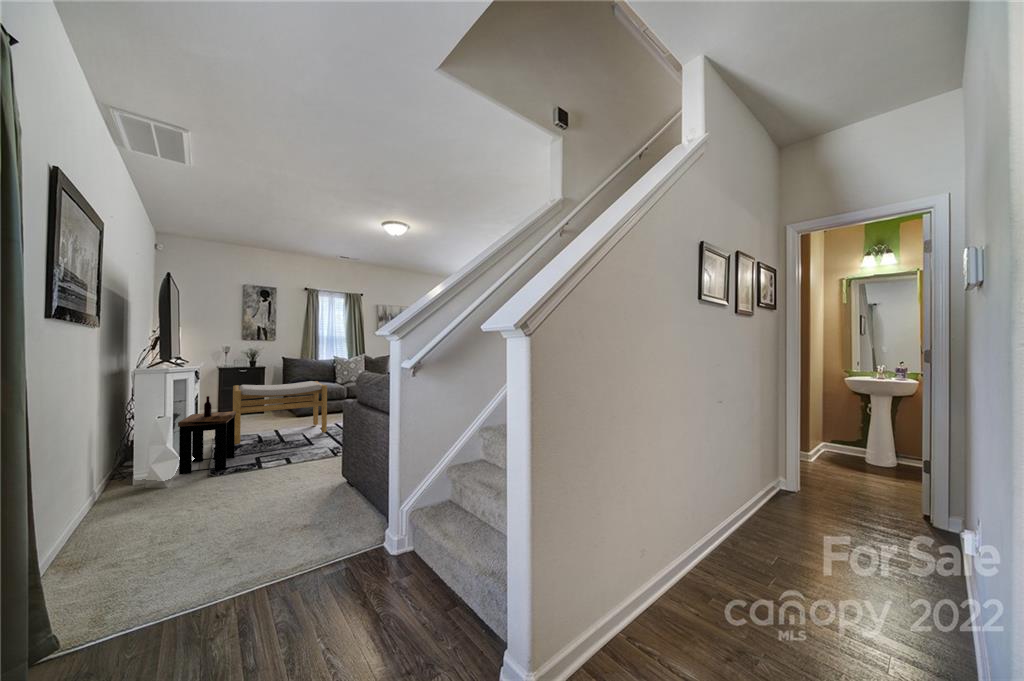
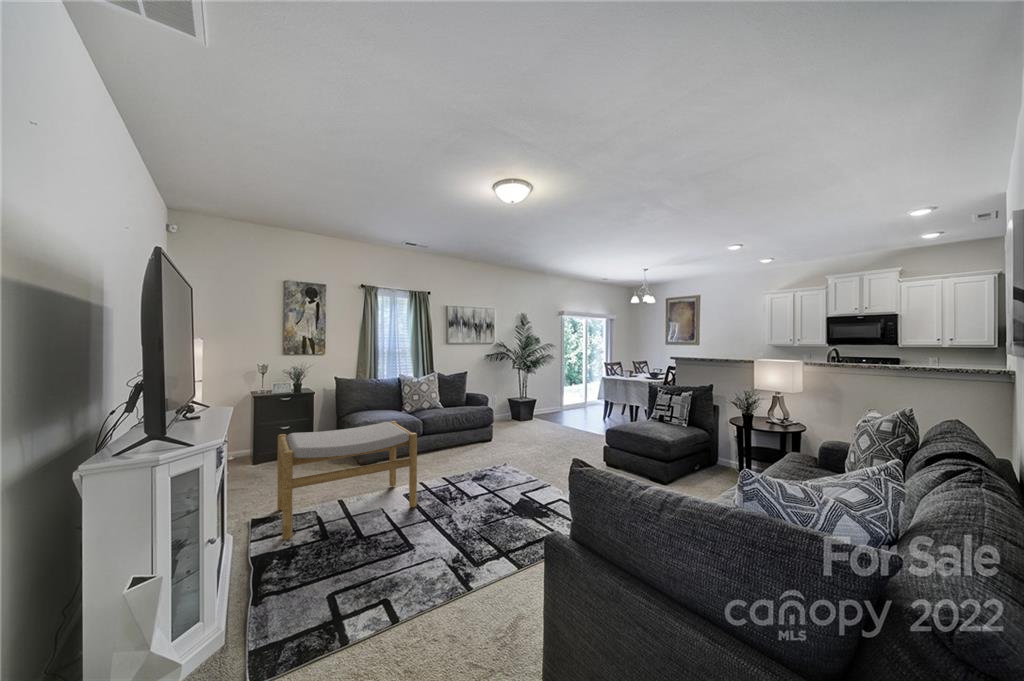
side table: present [178,396,236,475] -> none [185,490,291,666]

